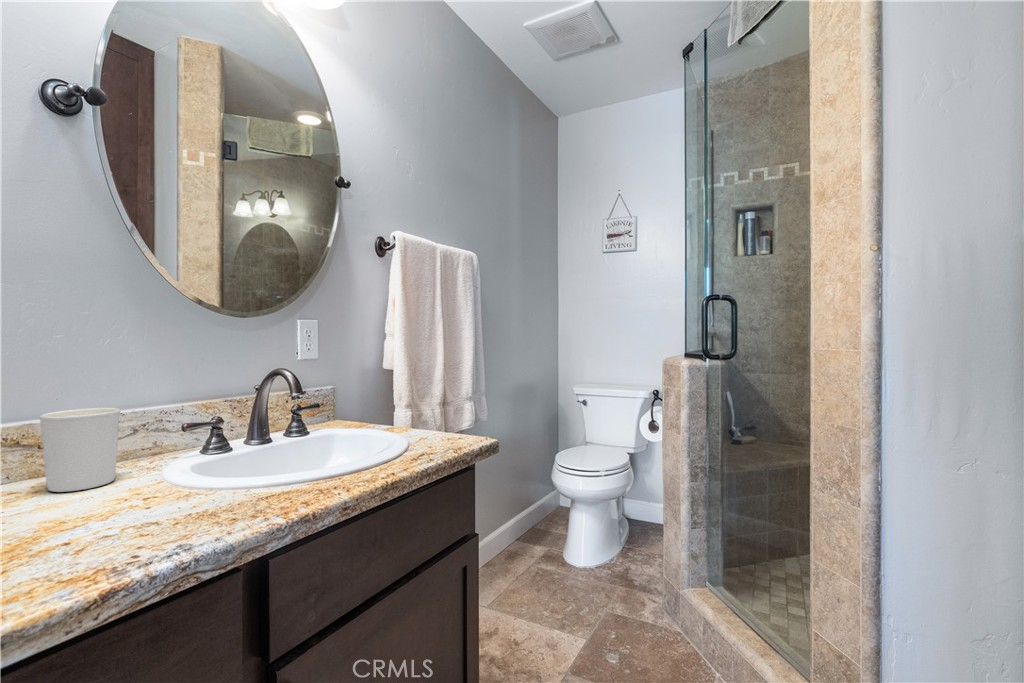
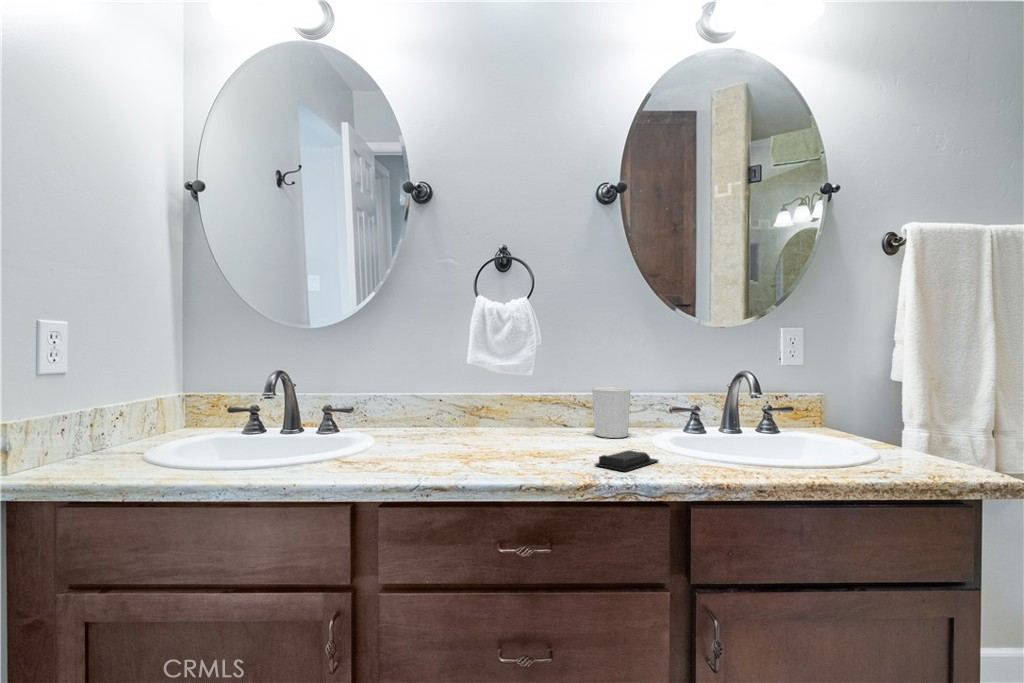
soap bar: none [96,502,203,551] -> present [595,450,658,471]

